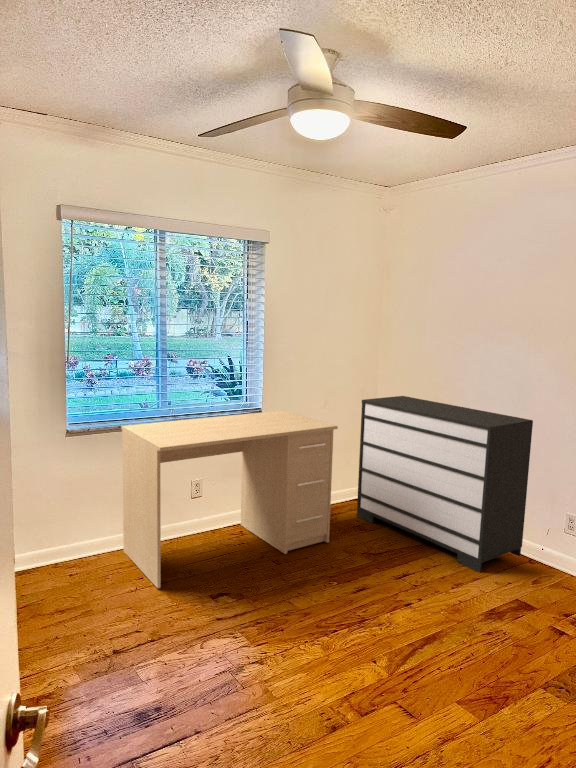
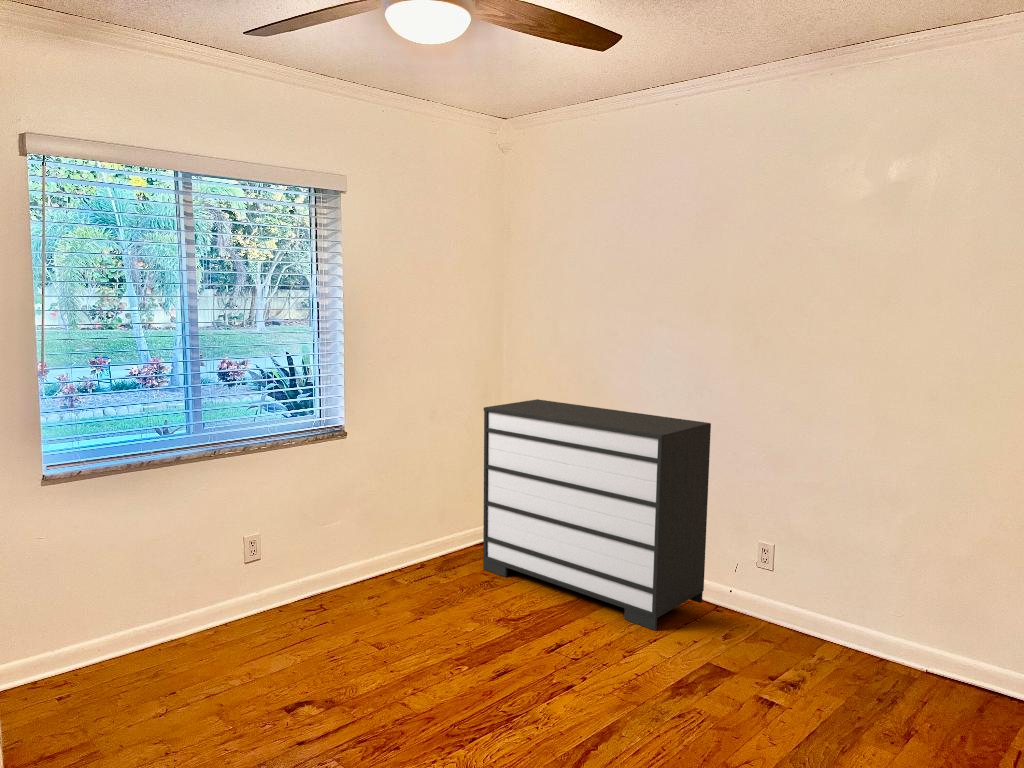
desk: present [121,410,338,589] -> none [128,428,455,709]

